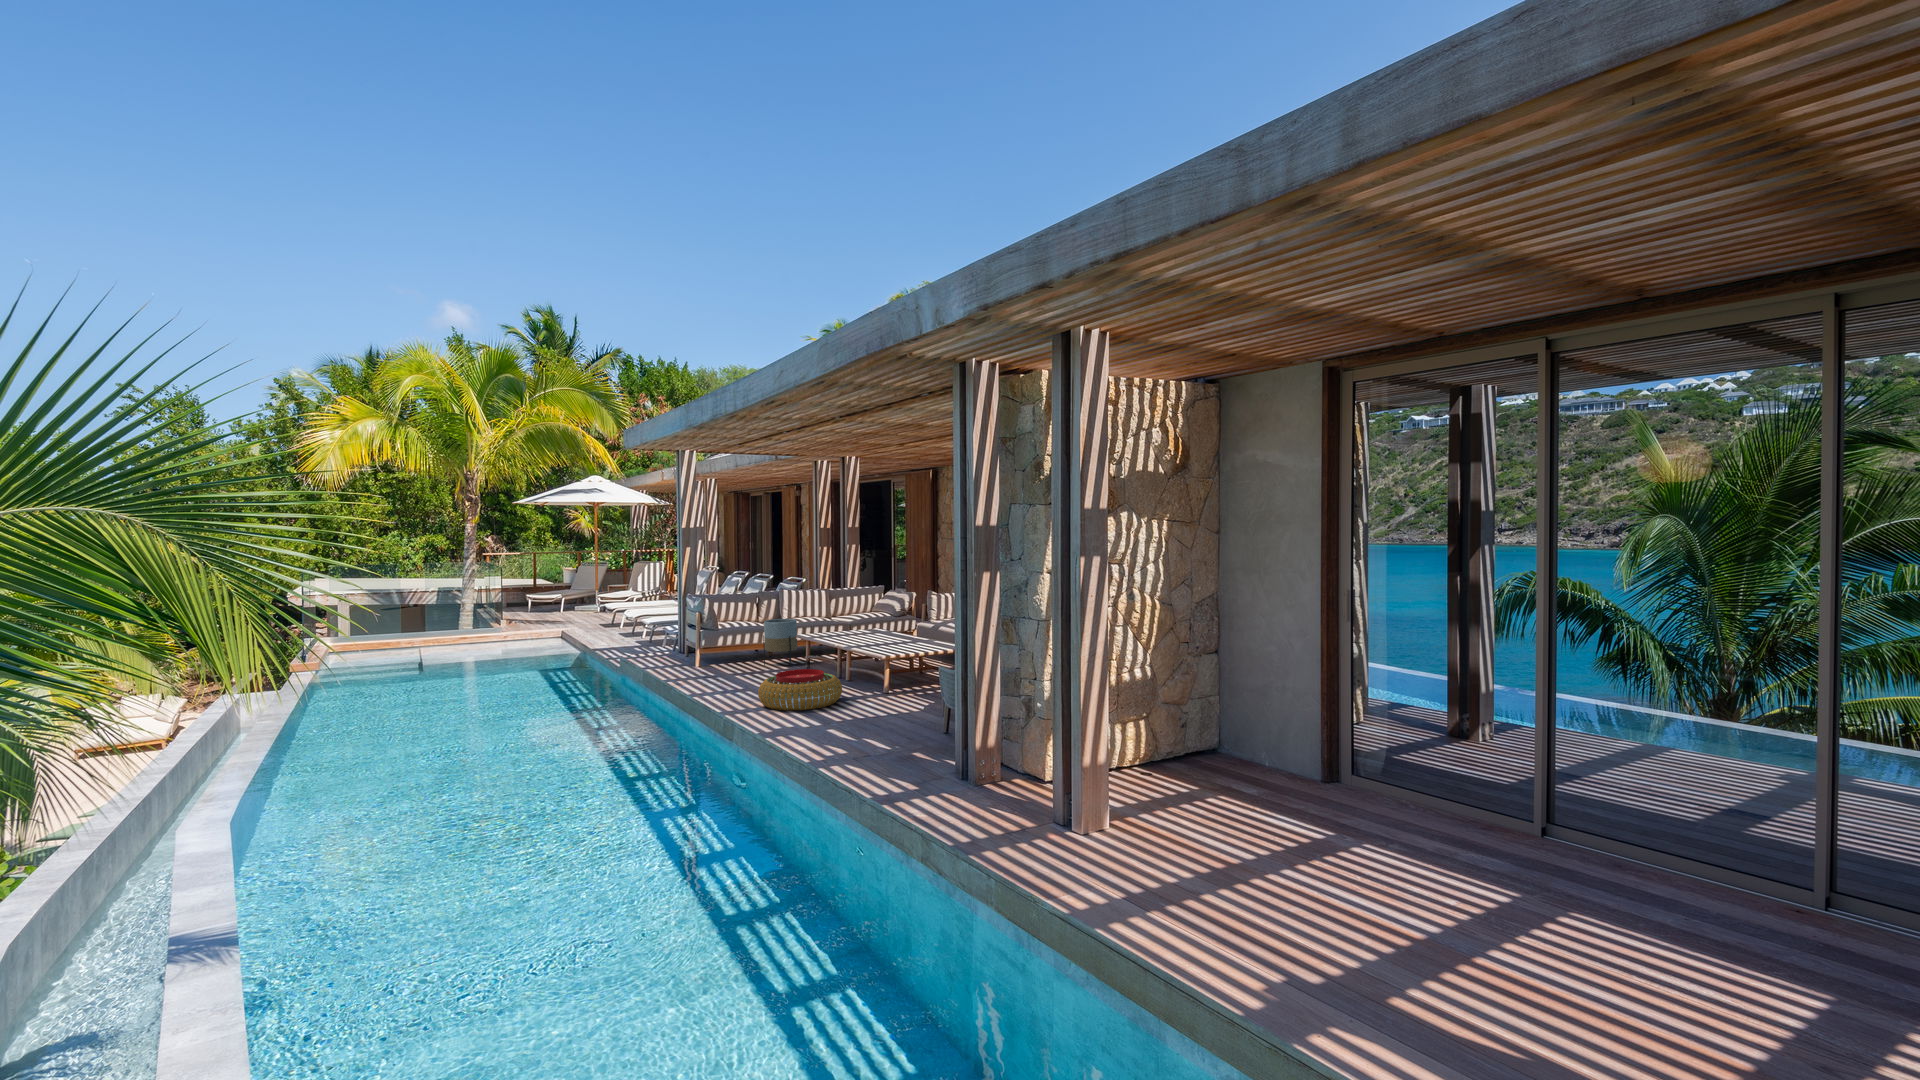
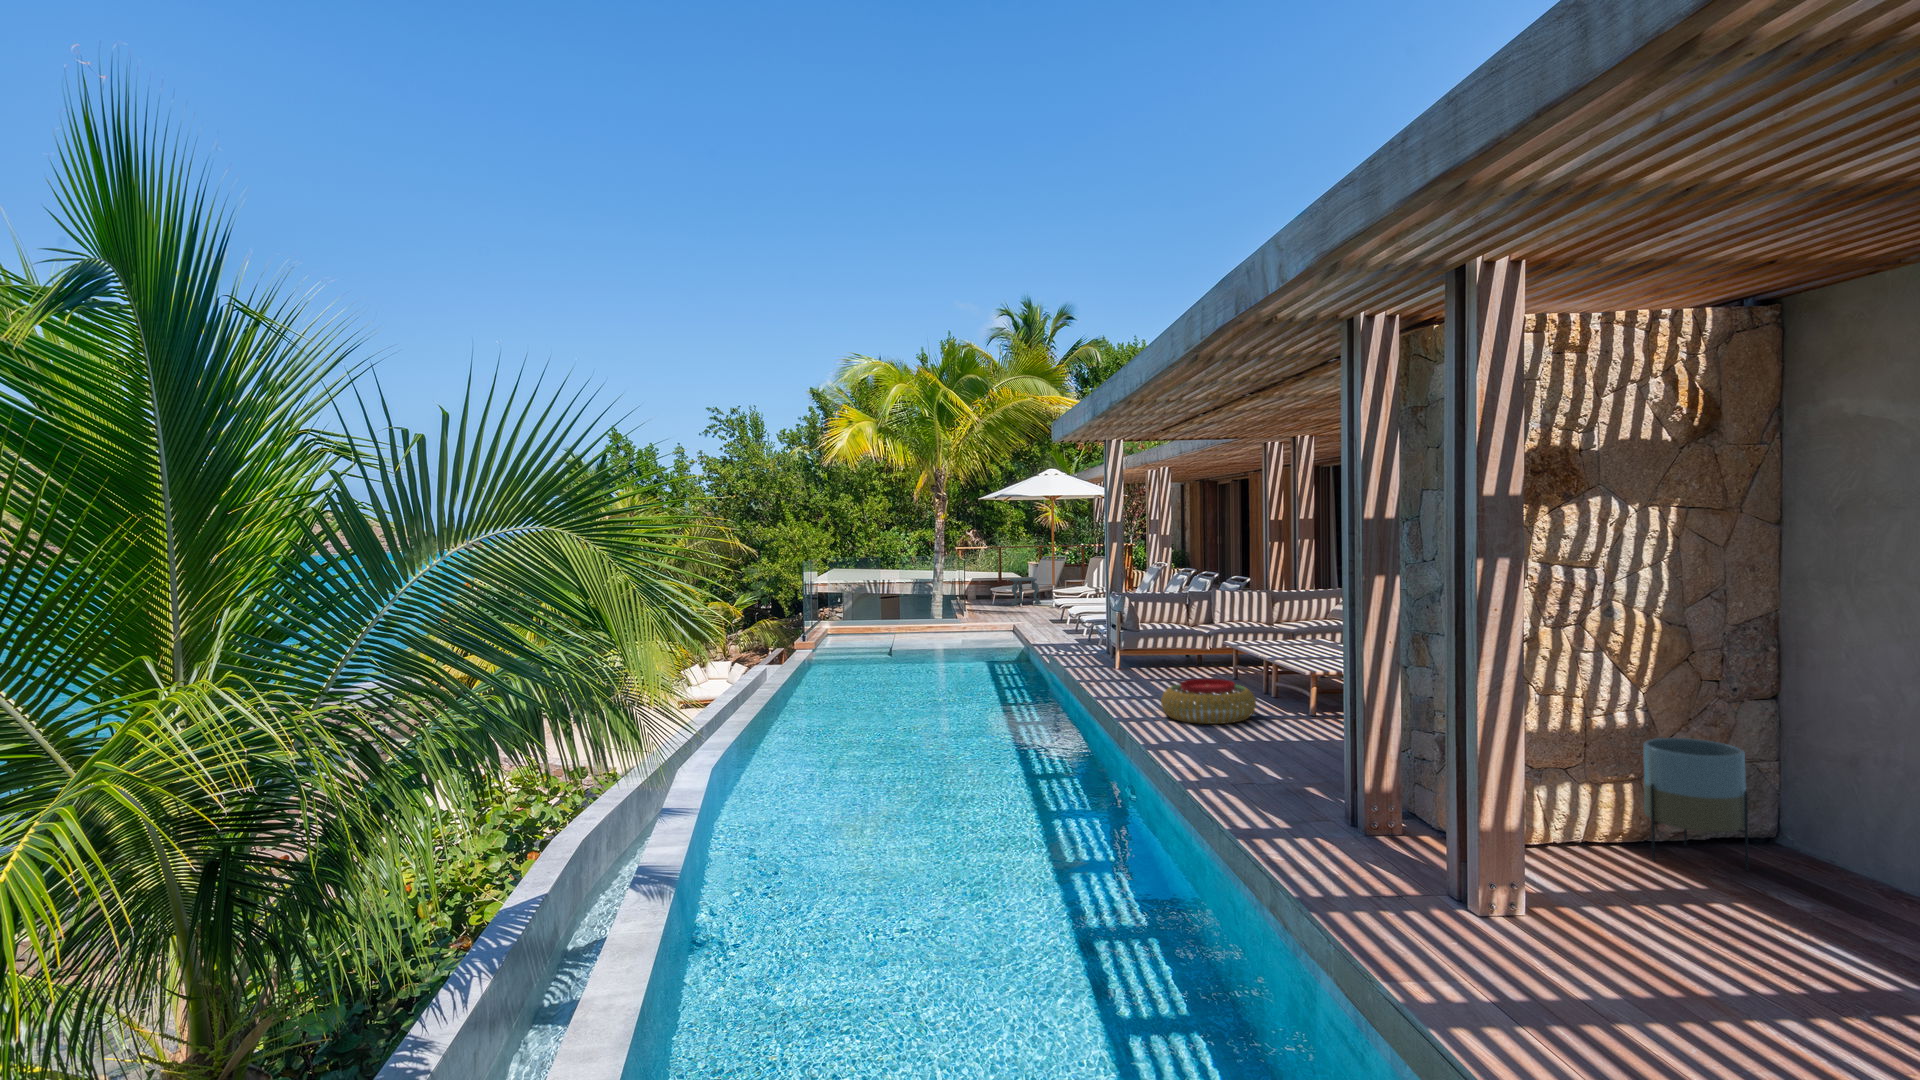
side table: none [545,583,579,612] -> present [1010,578,1041,605]
planter: present [763,619,798,666] -> present [1643,738,1749,871]

